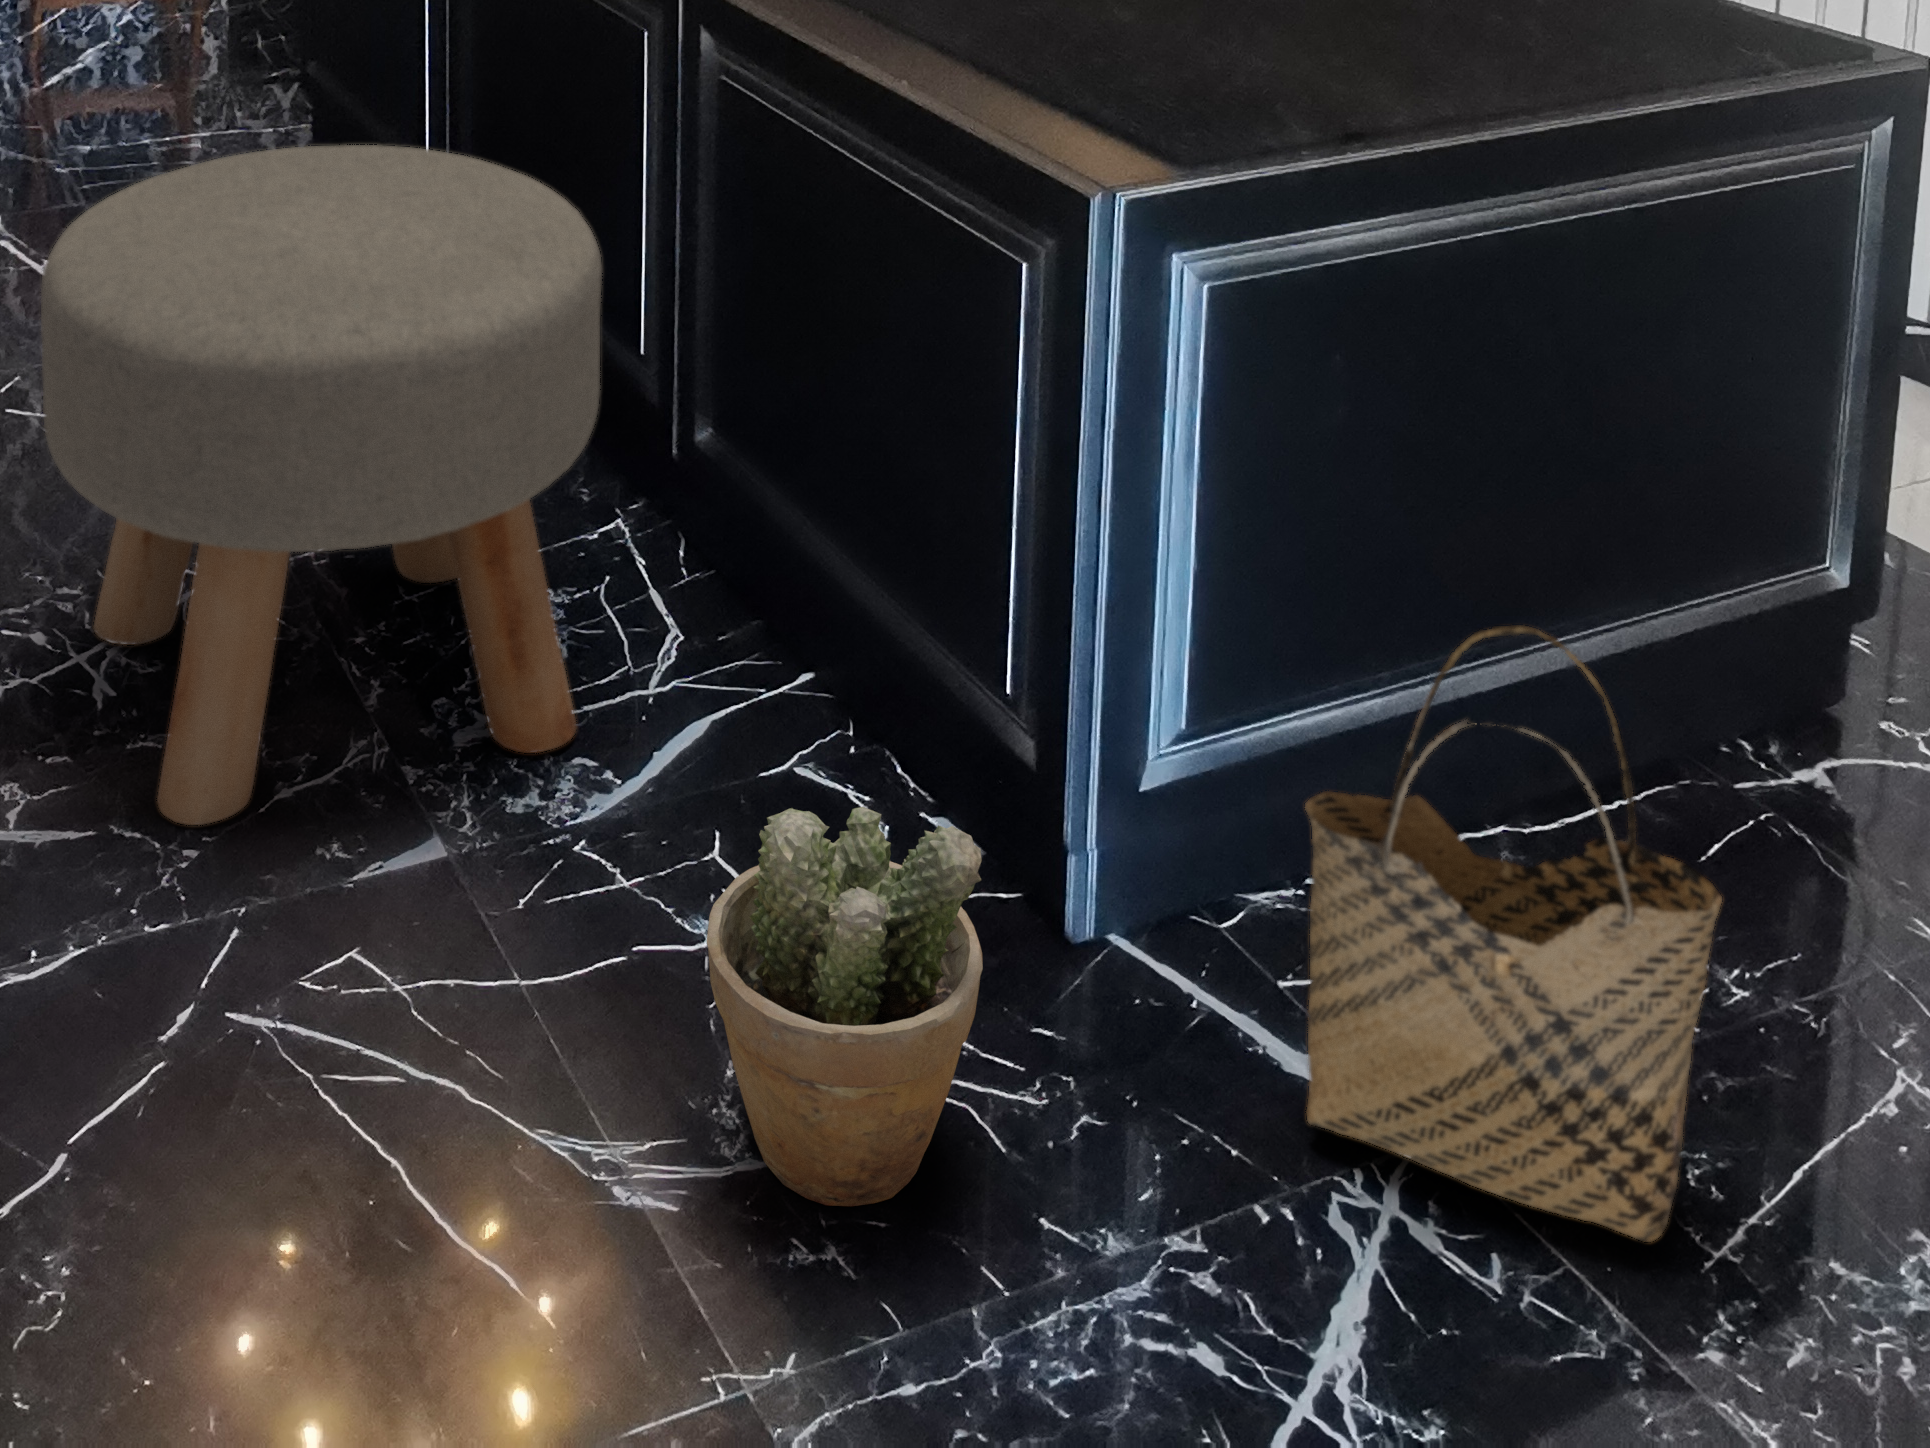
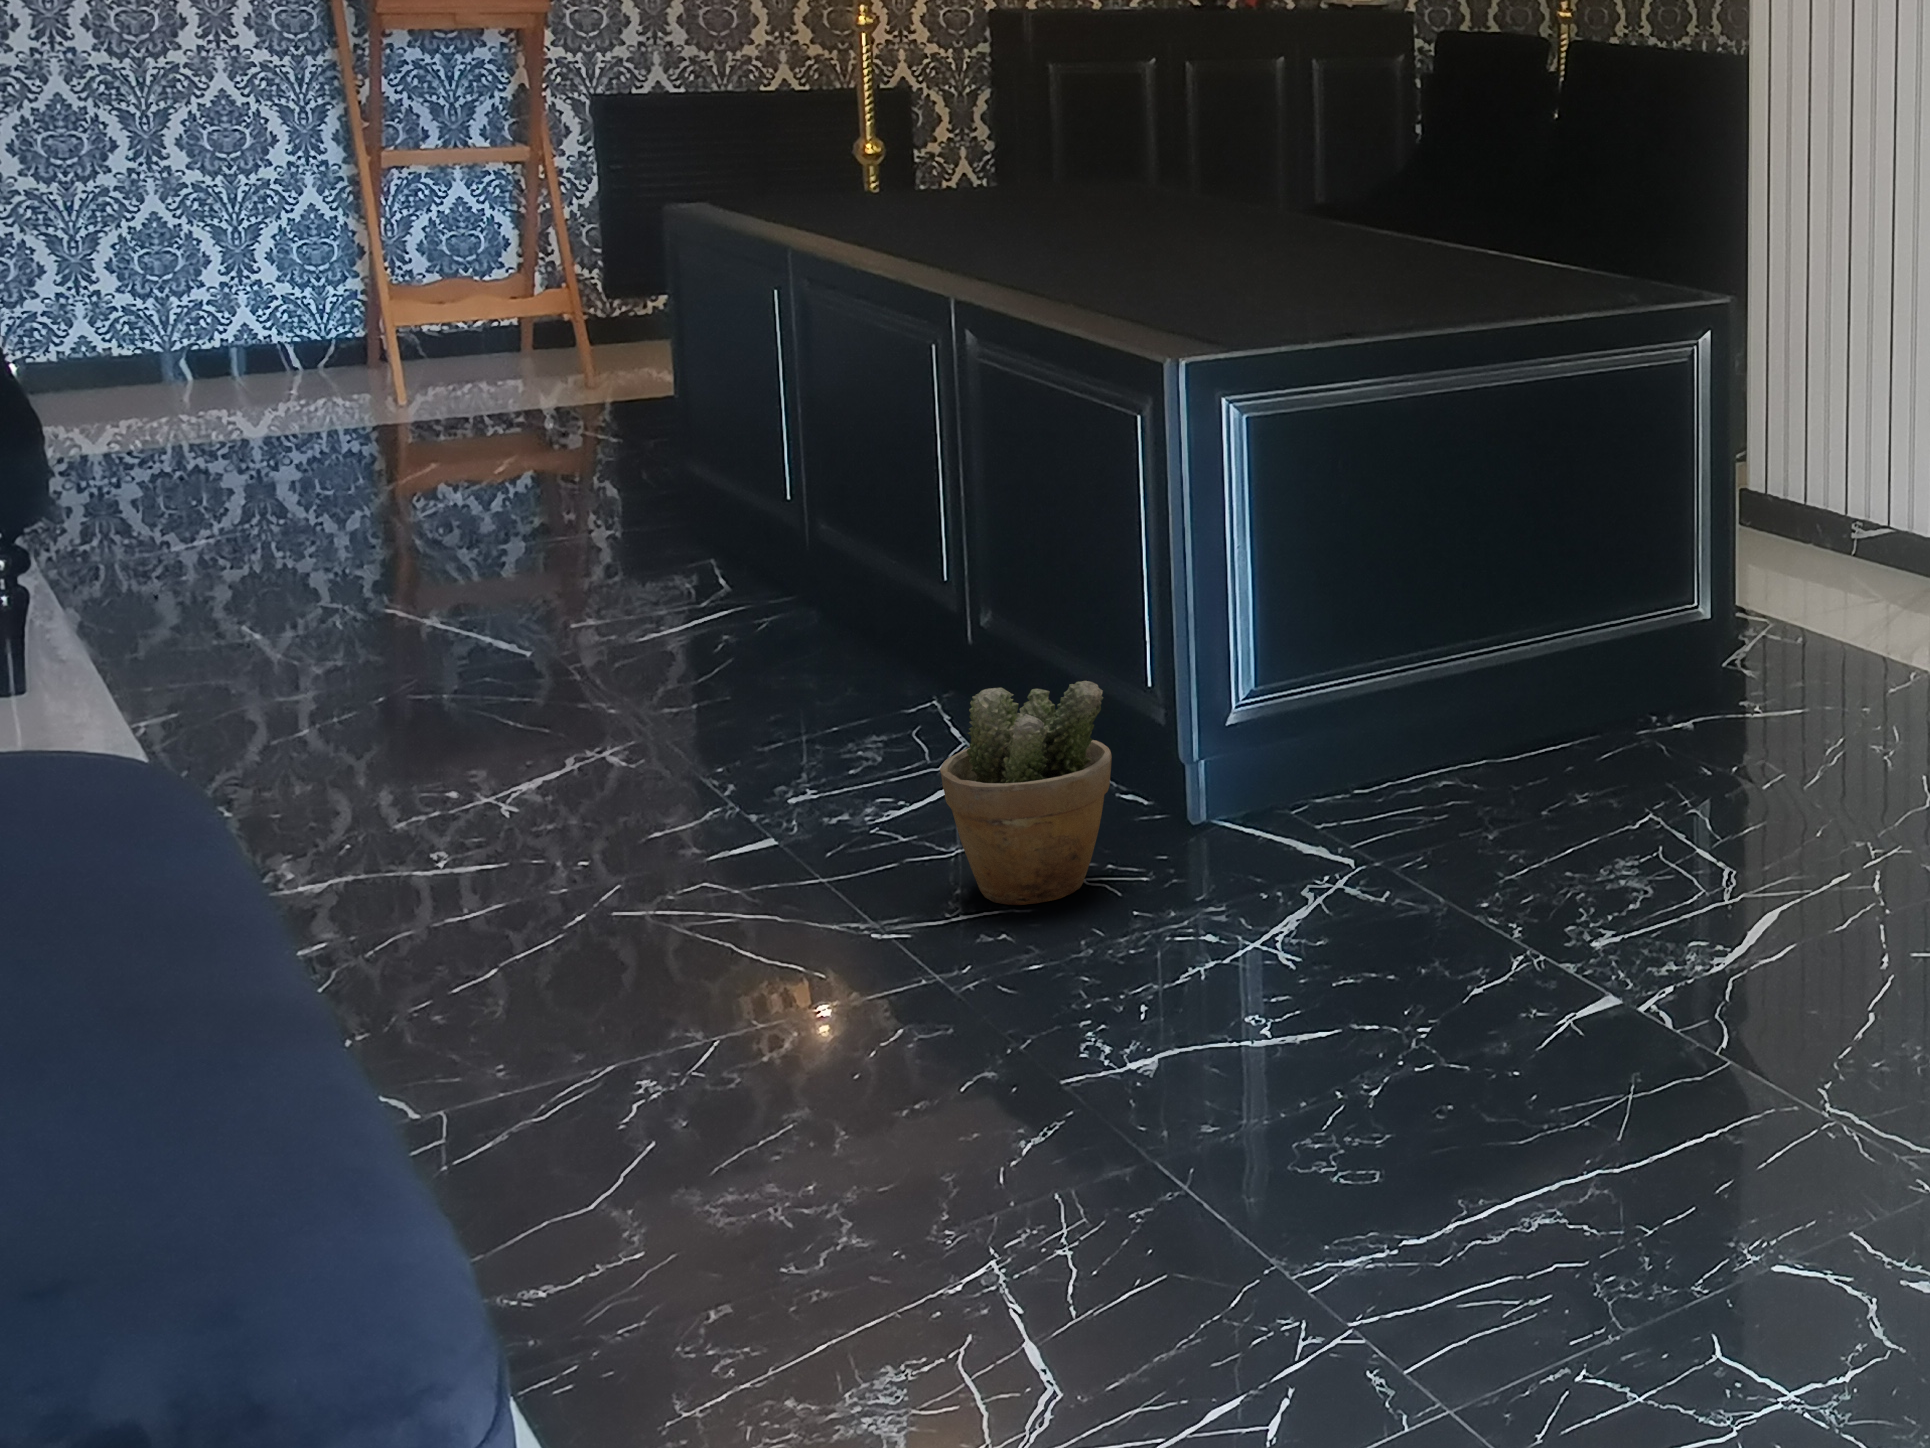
ottoman: present [41,145,602,825] -> none [456,413,897,836]
woven basket: present [1306,625,1722,1242] -> none [1310,559,1524,856]

